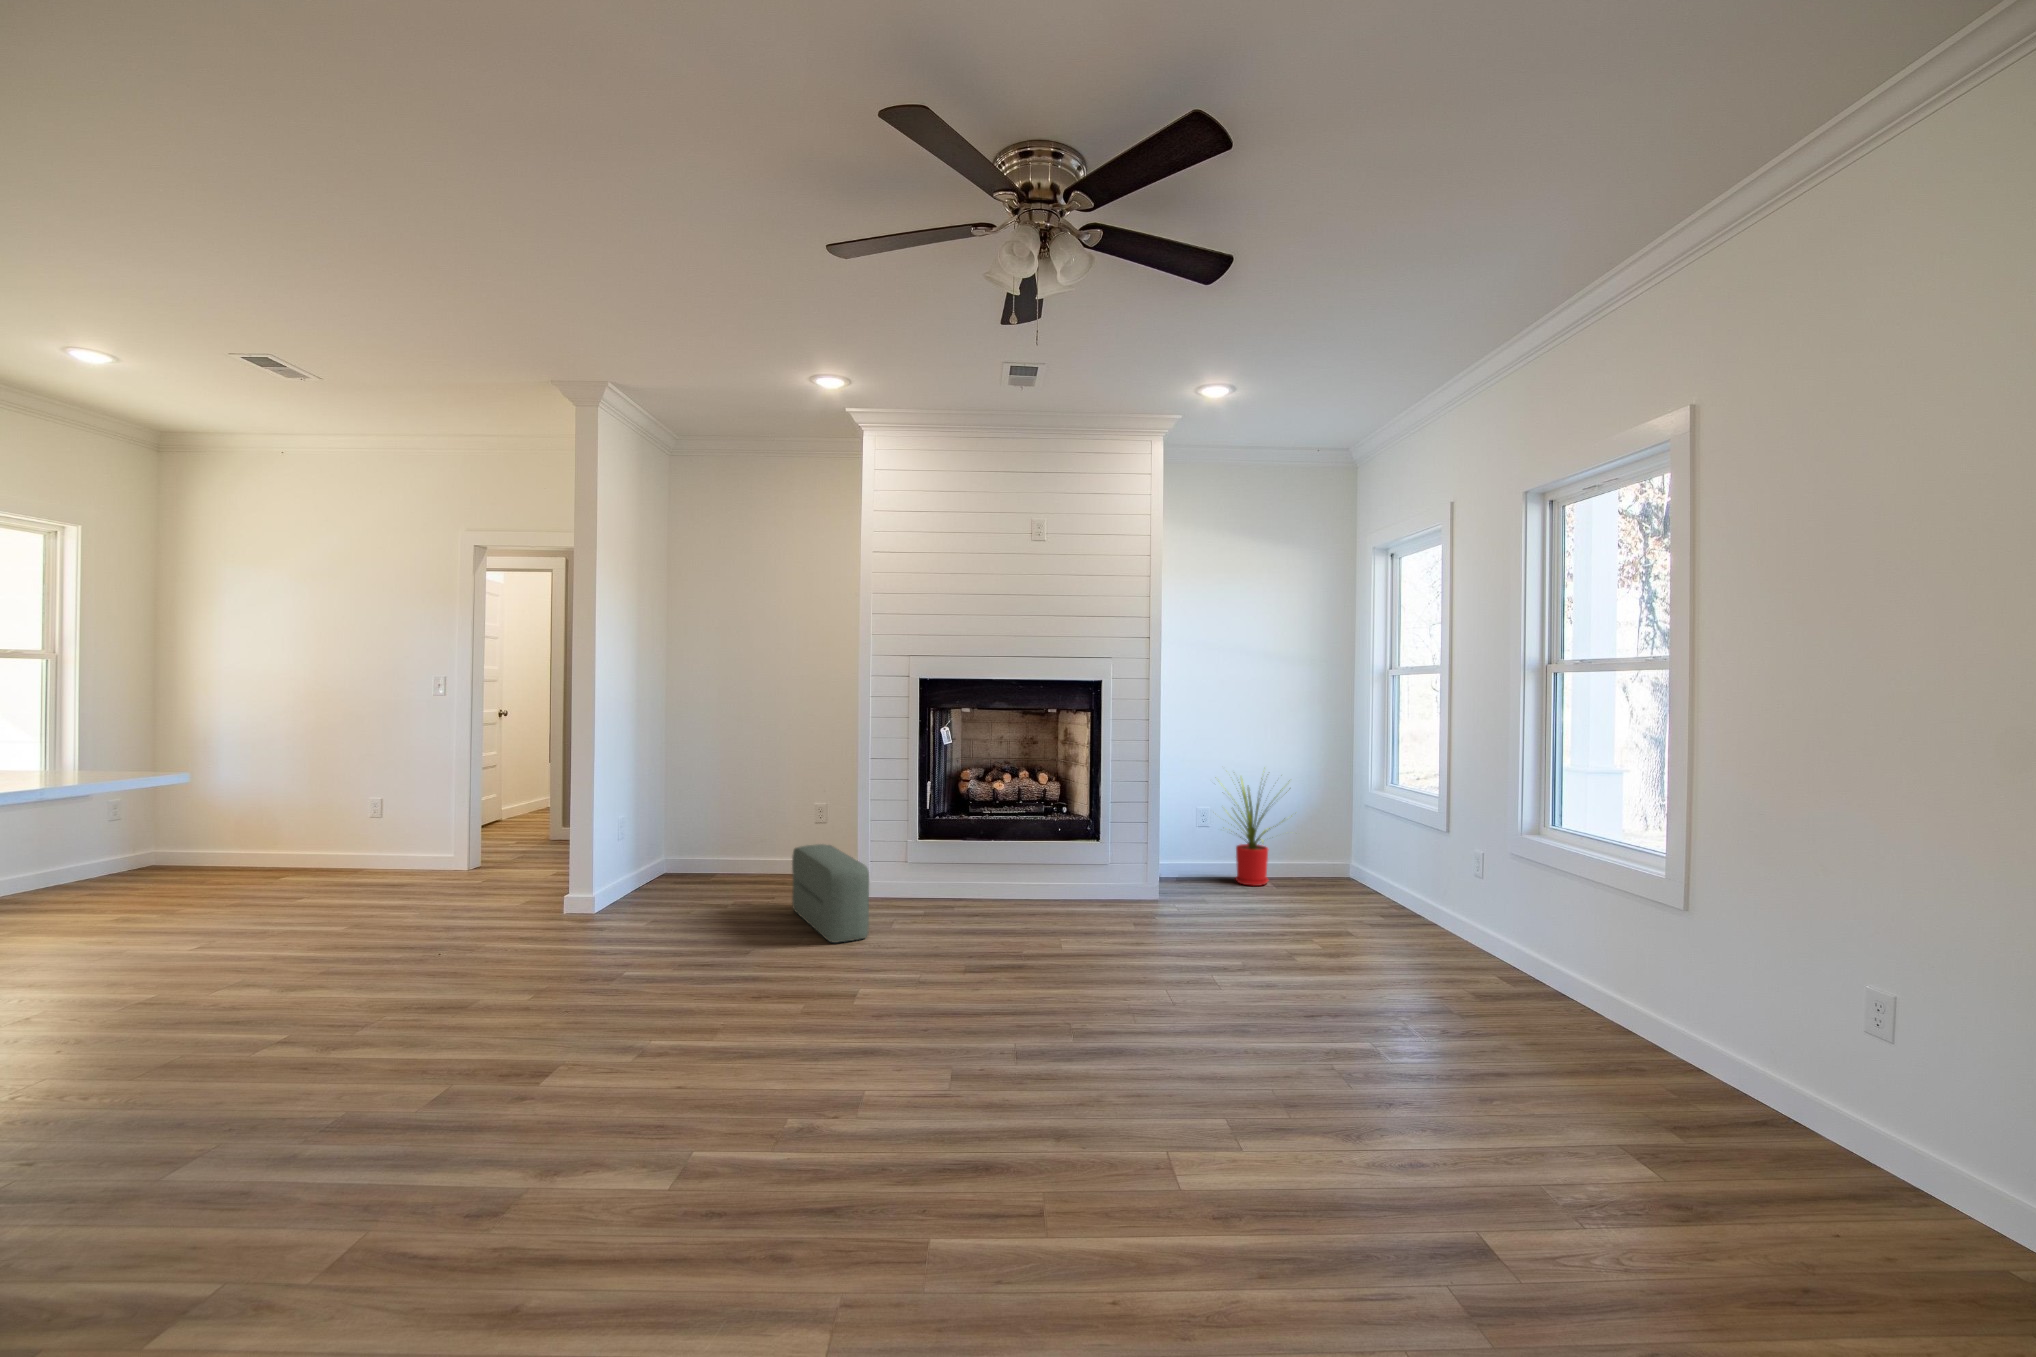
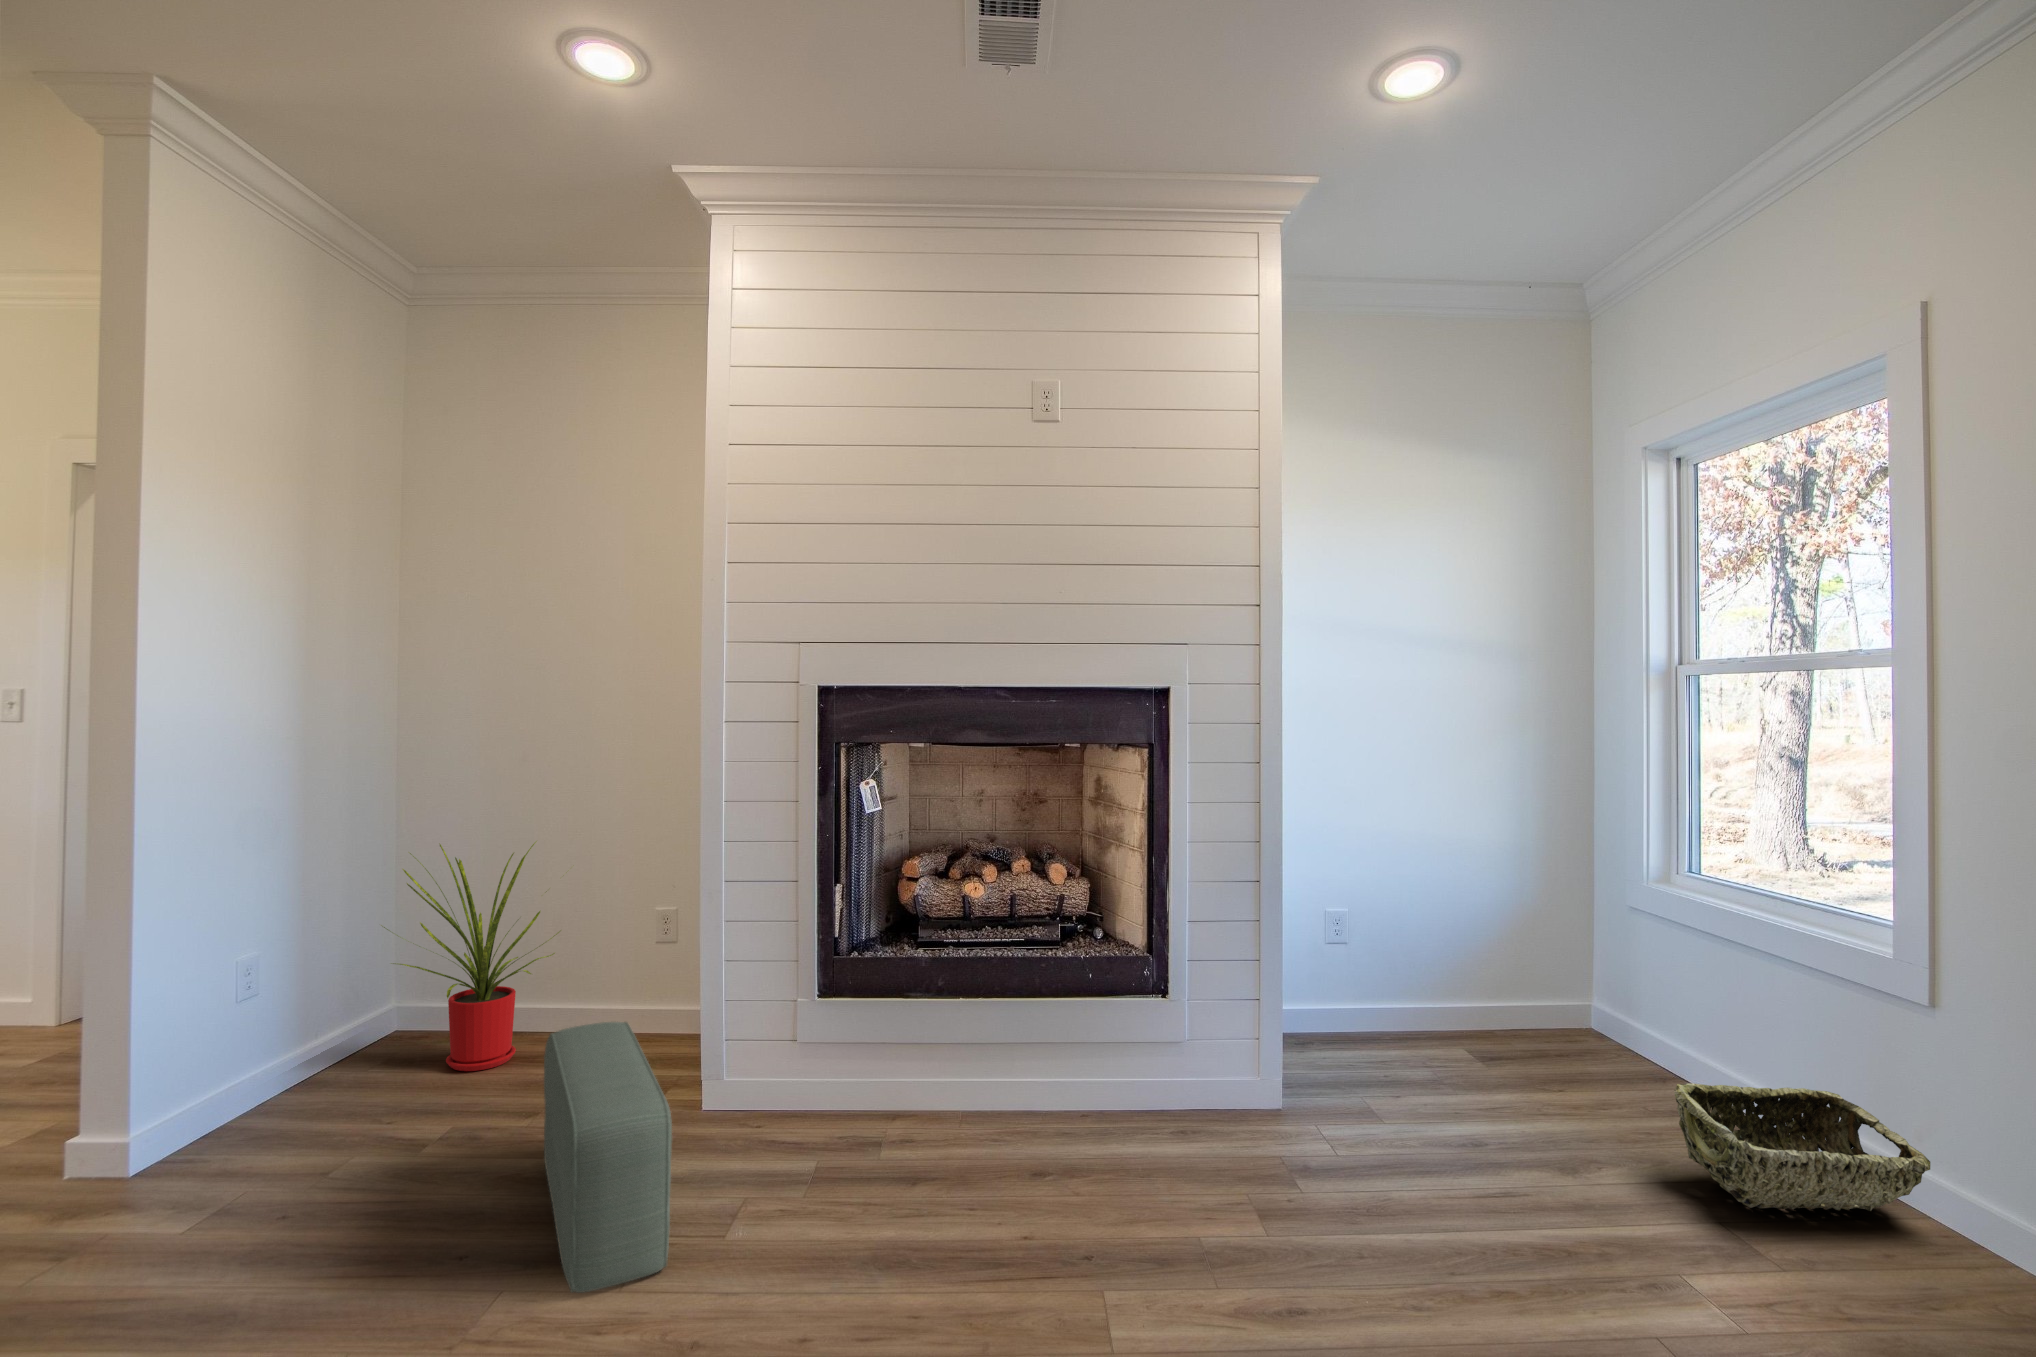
house plant: present [1234,778,1287,886] -> present [381,841,560,1071]
woven basket: none [1339,876,1442,929] -> present [1674,1083,1930,1211]

